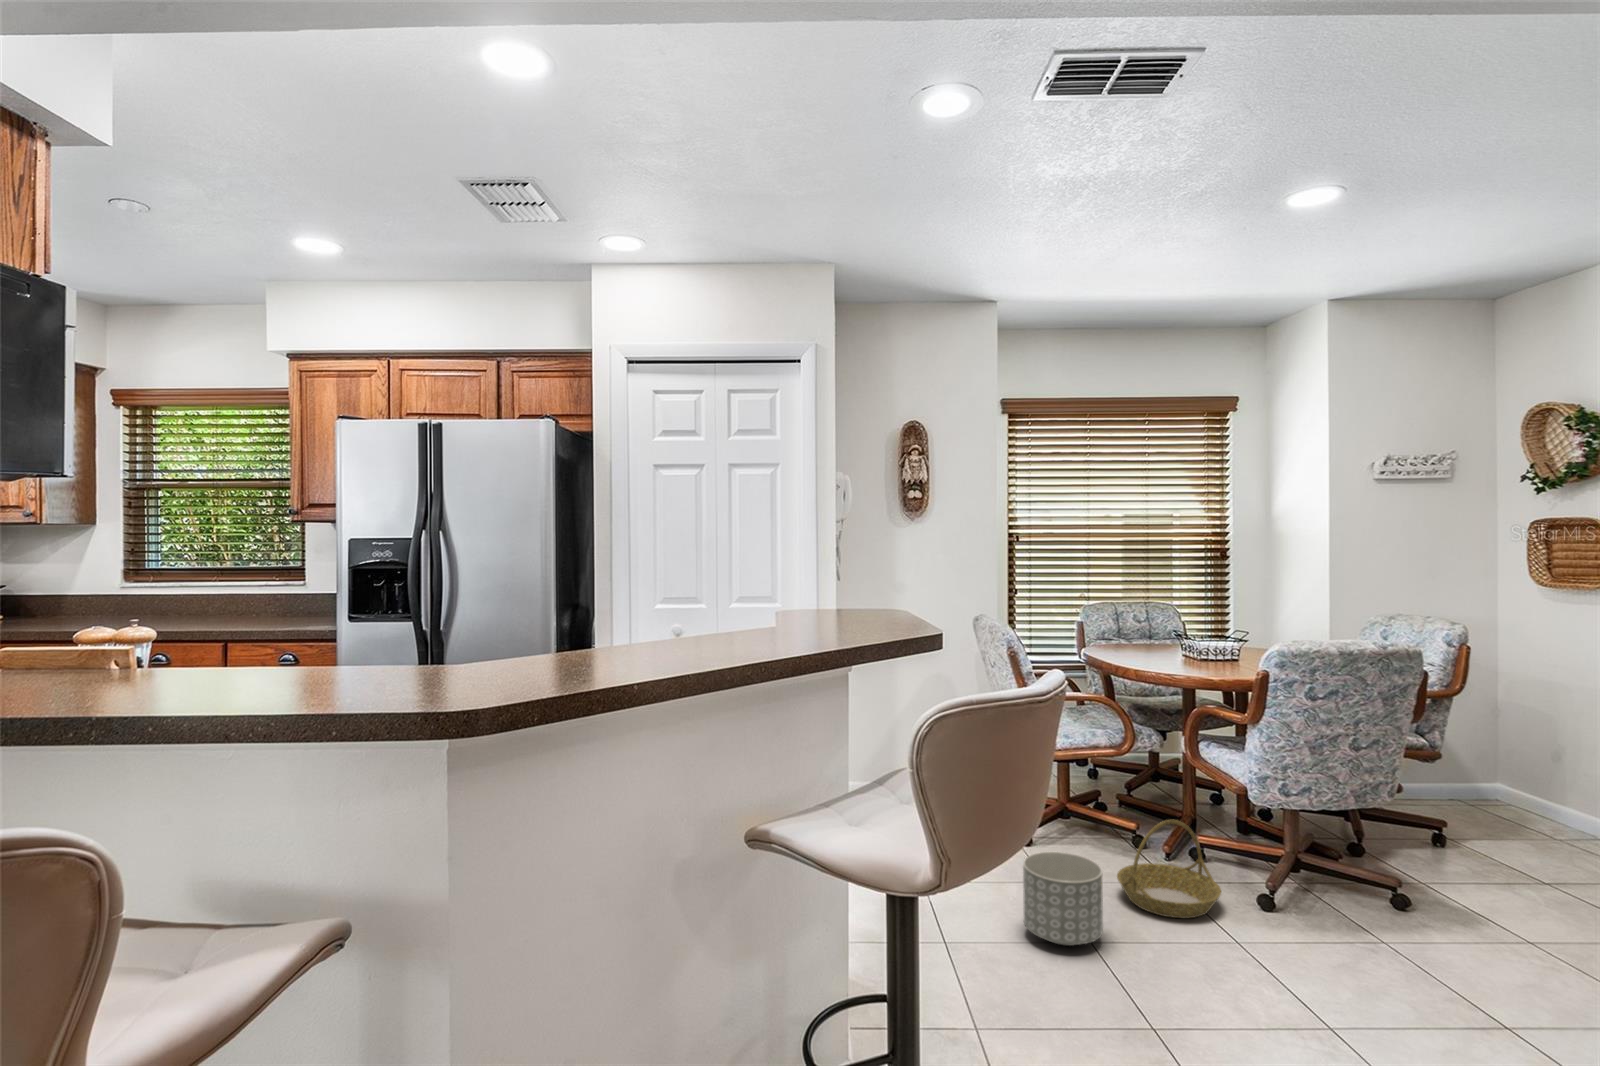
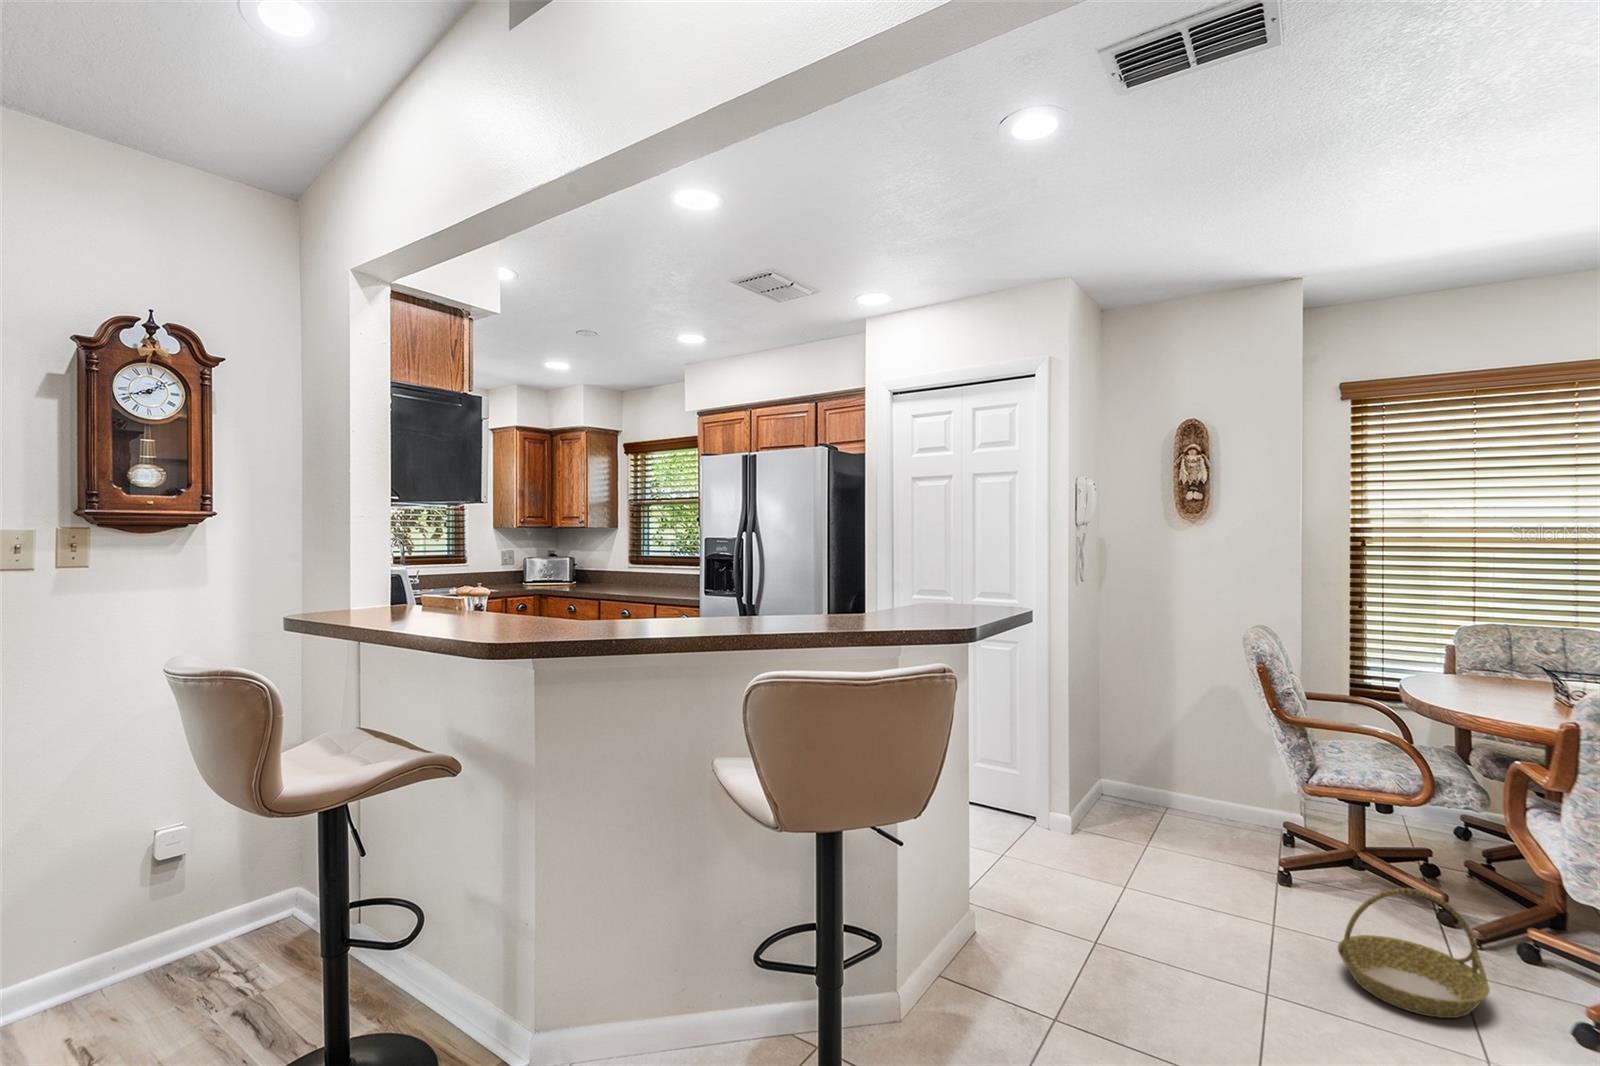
planter: present [1023,852,1103,946] -> none [1173,881,1268,991]

